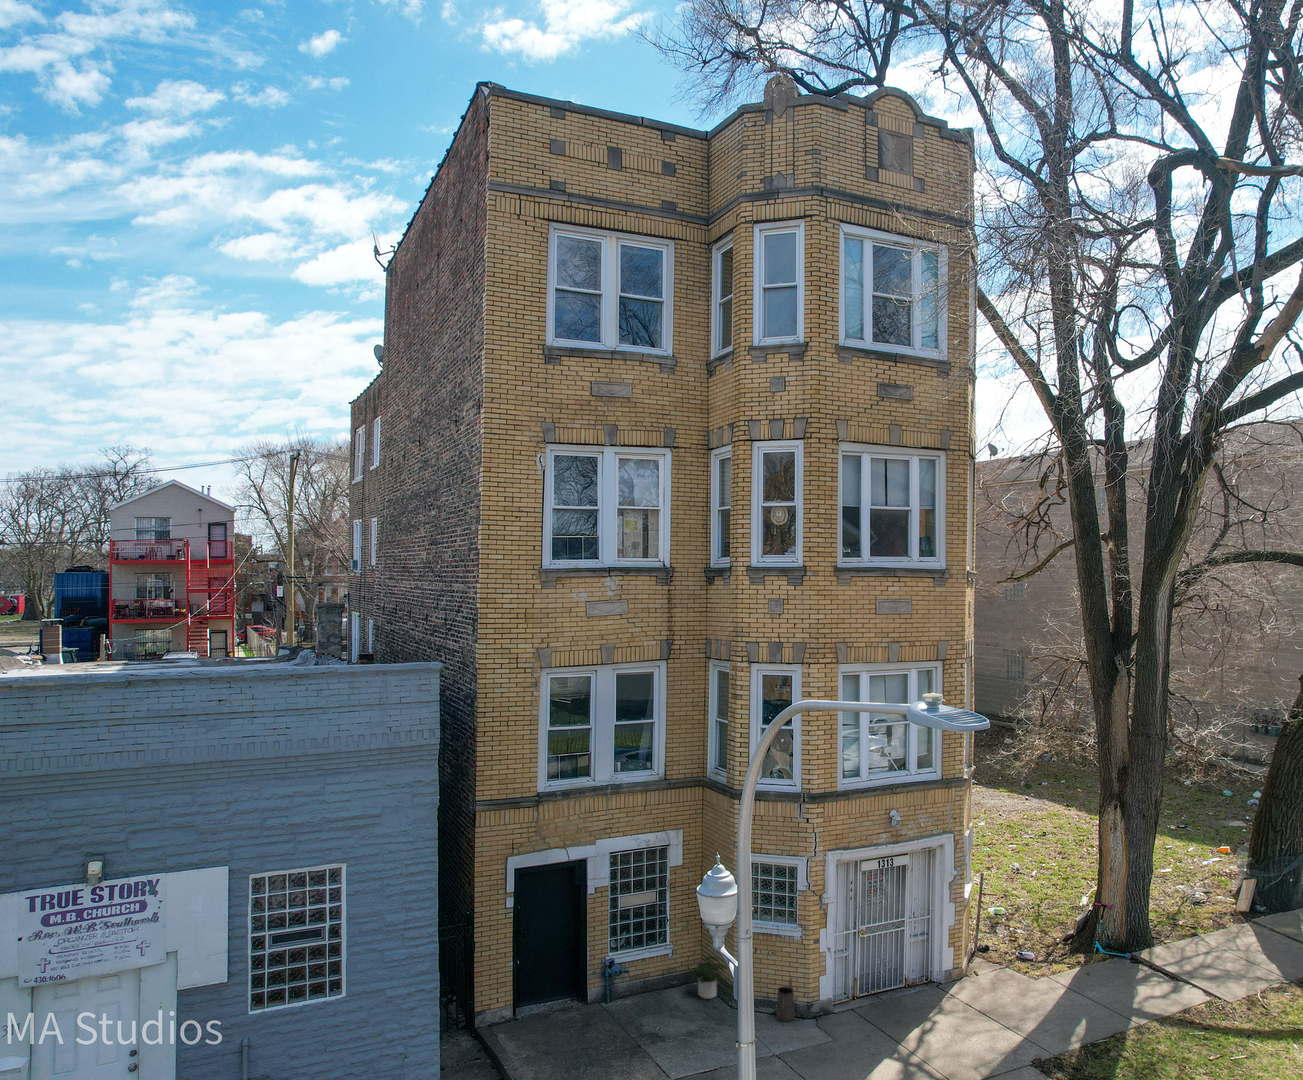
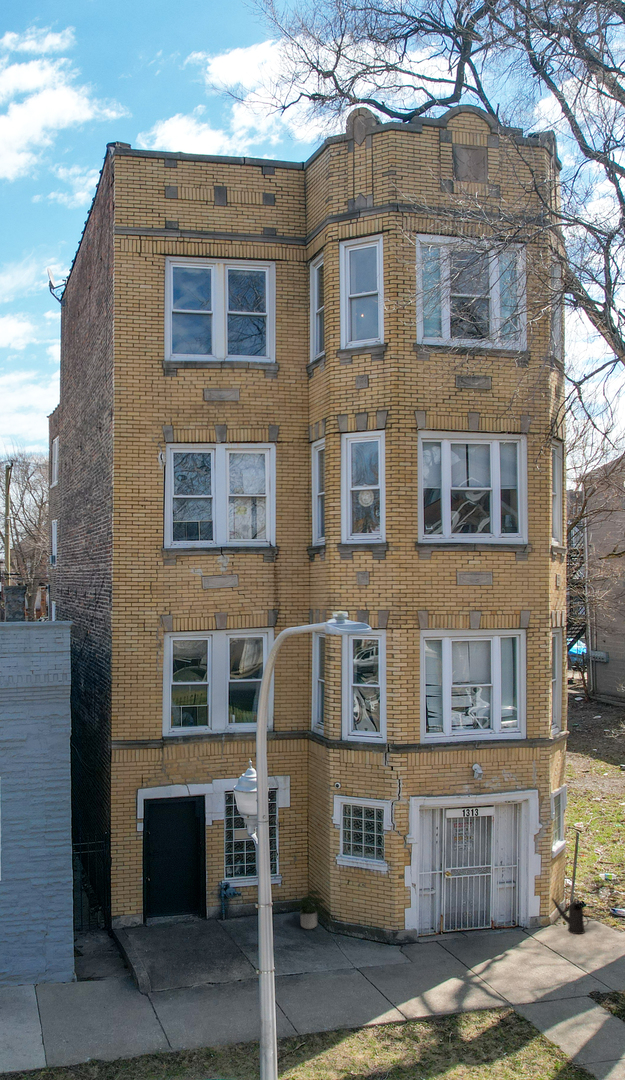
watering can: present [776,978,795,1022] -> present [552,898,589,934]

